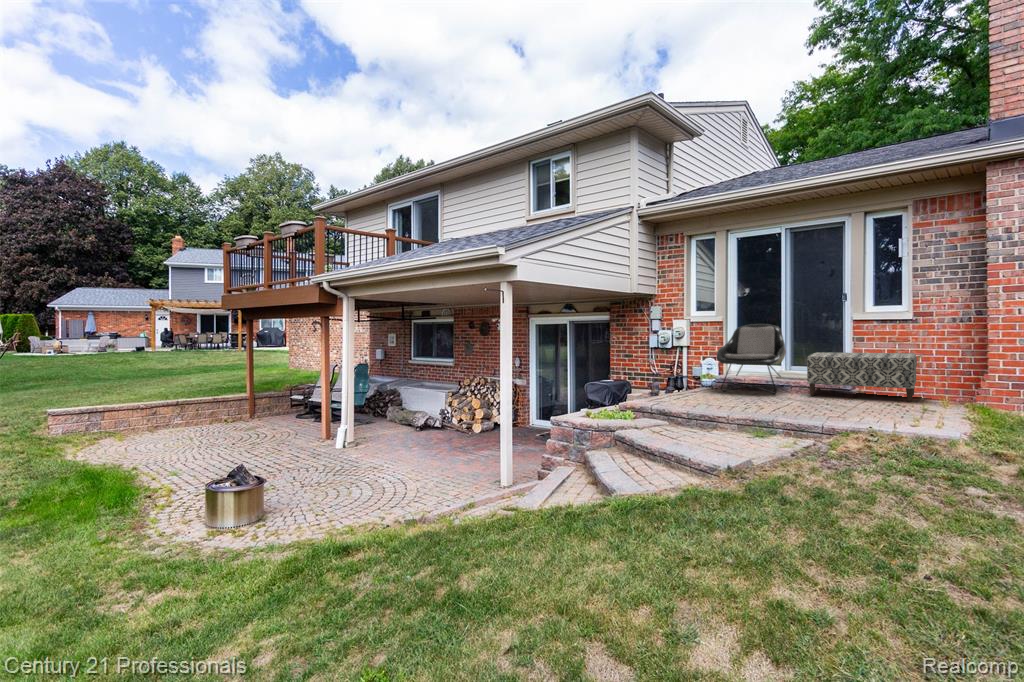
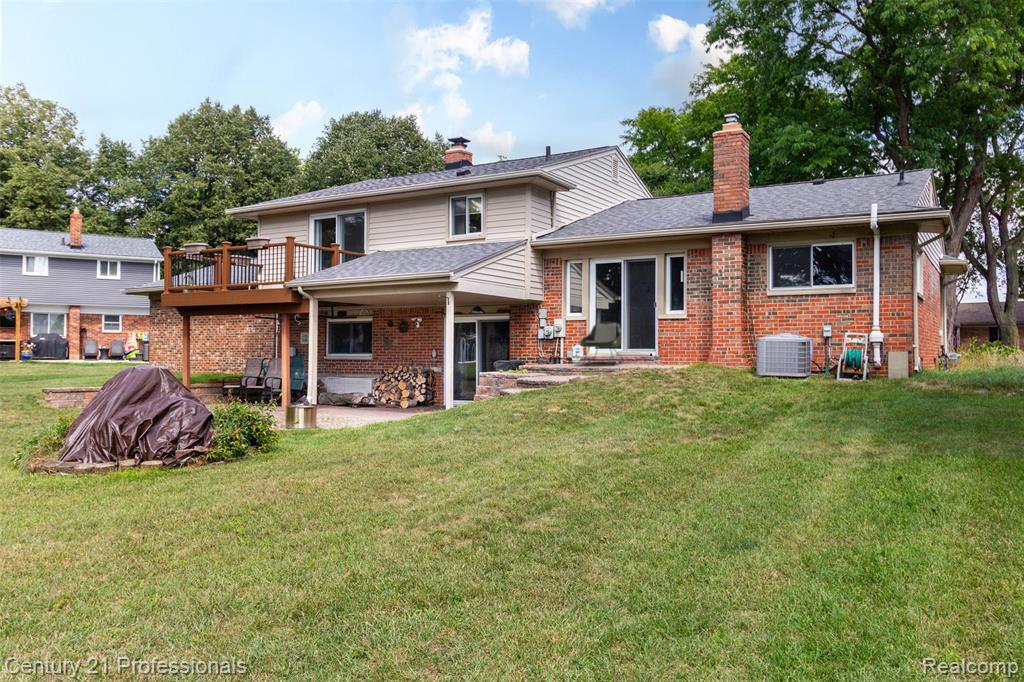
bench: present [807,352,917,402] -> none [630,338,687,365]

